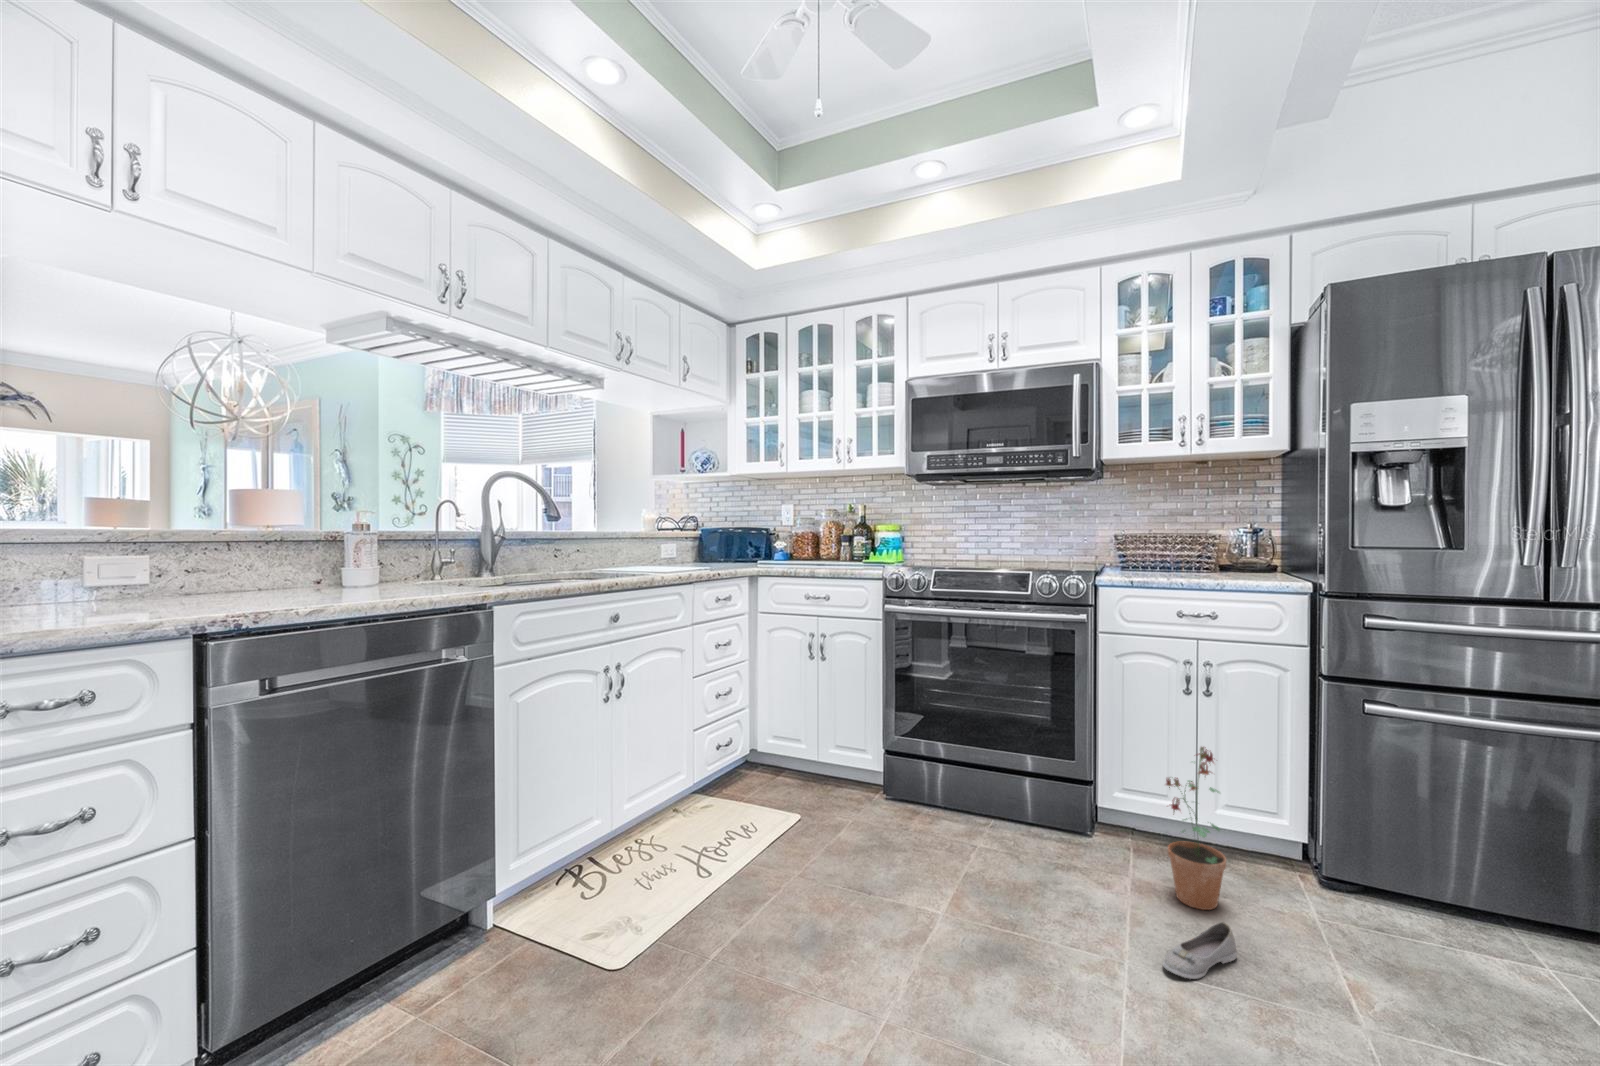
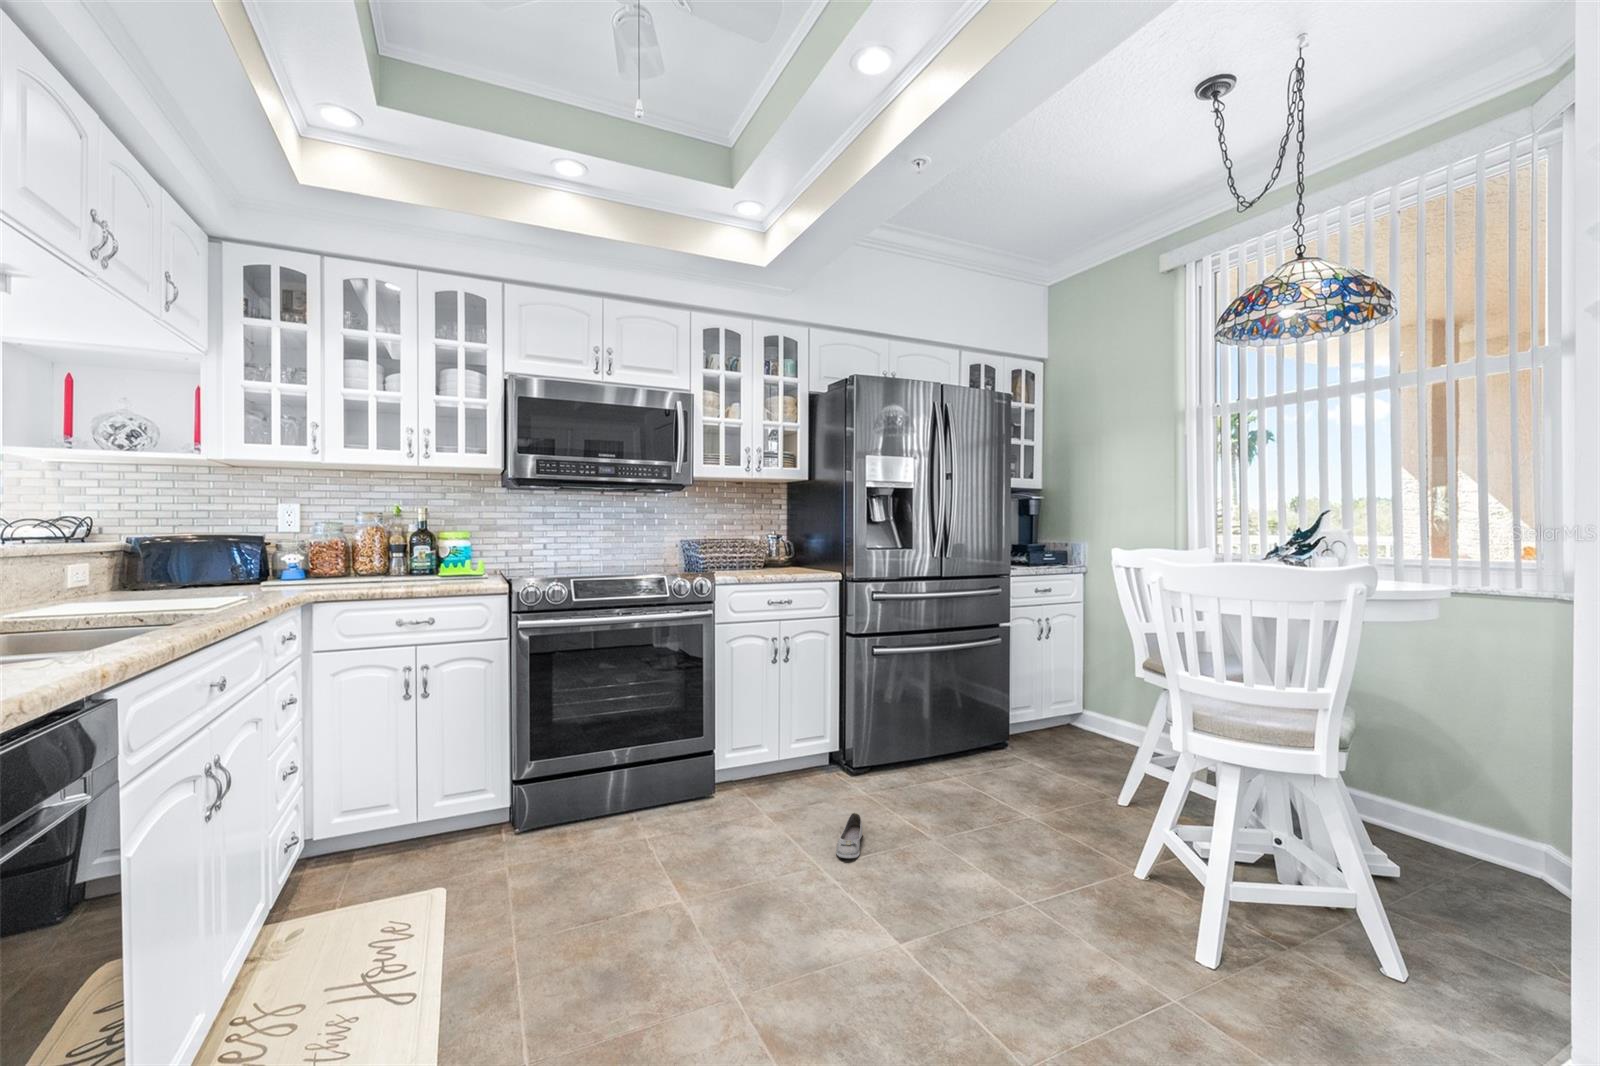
potted plant: present [1166,747,1226,910] -> none [782,698,830,816]

